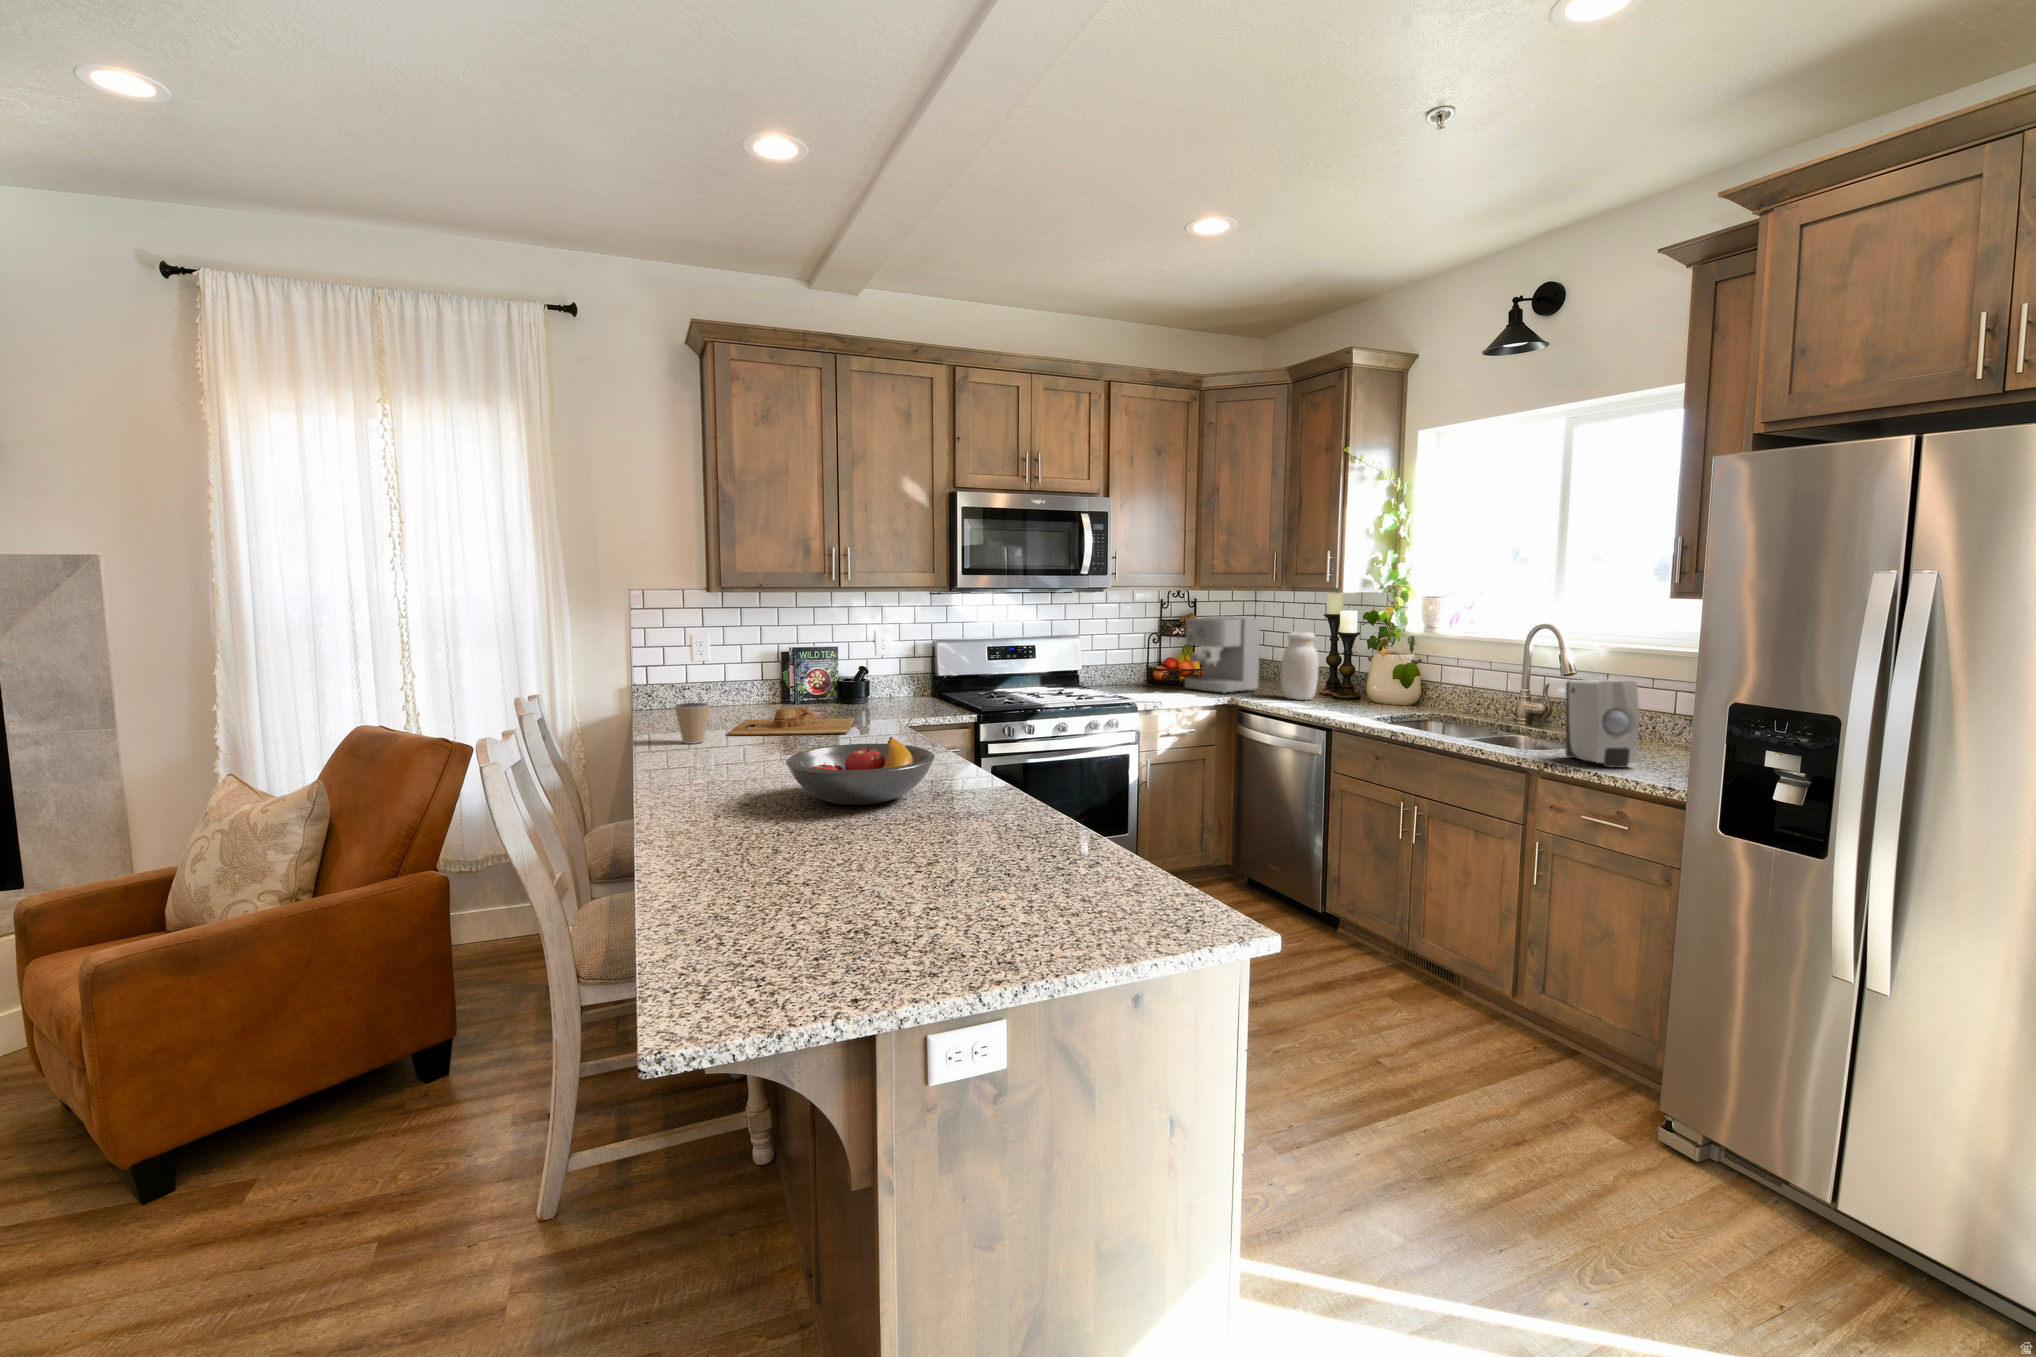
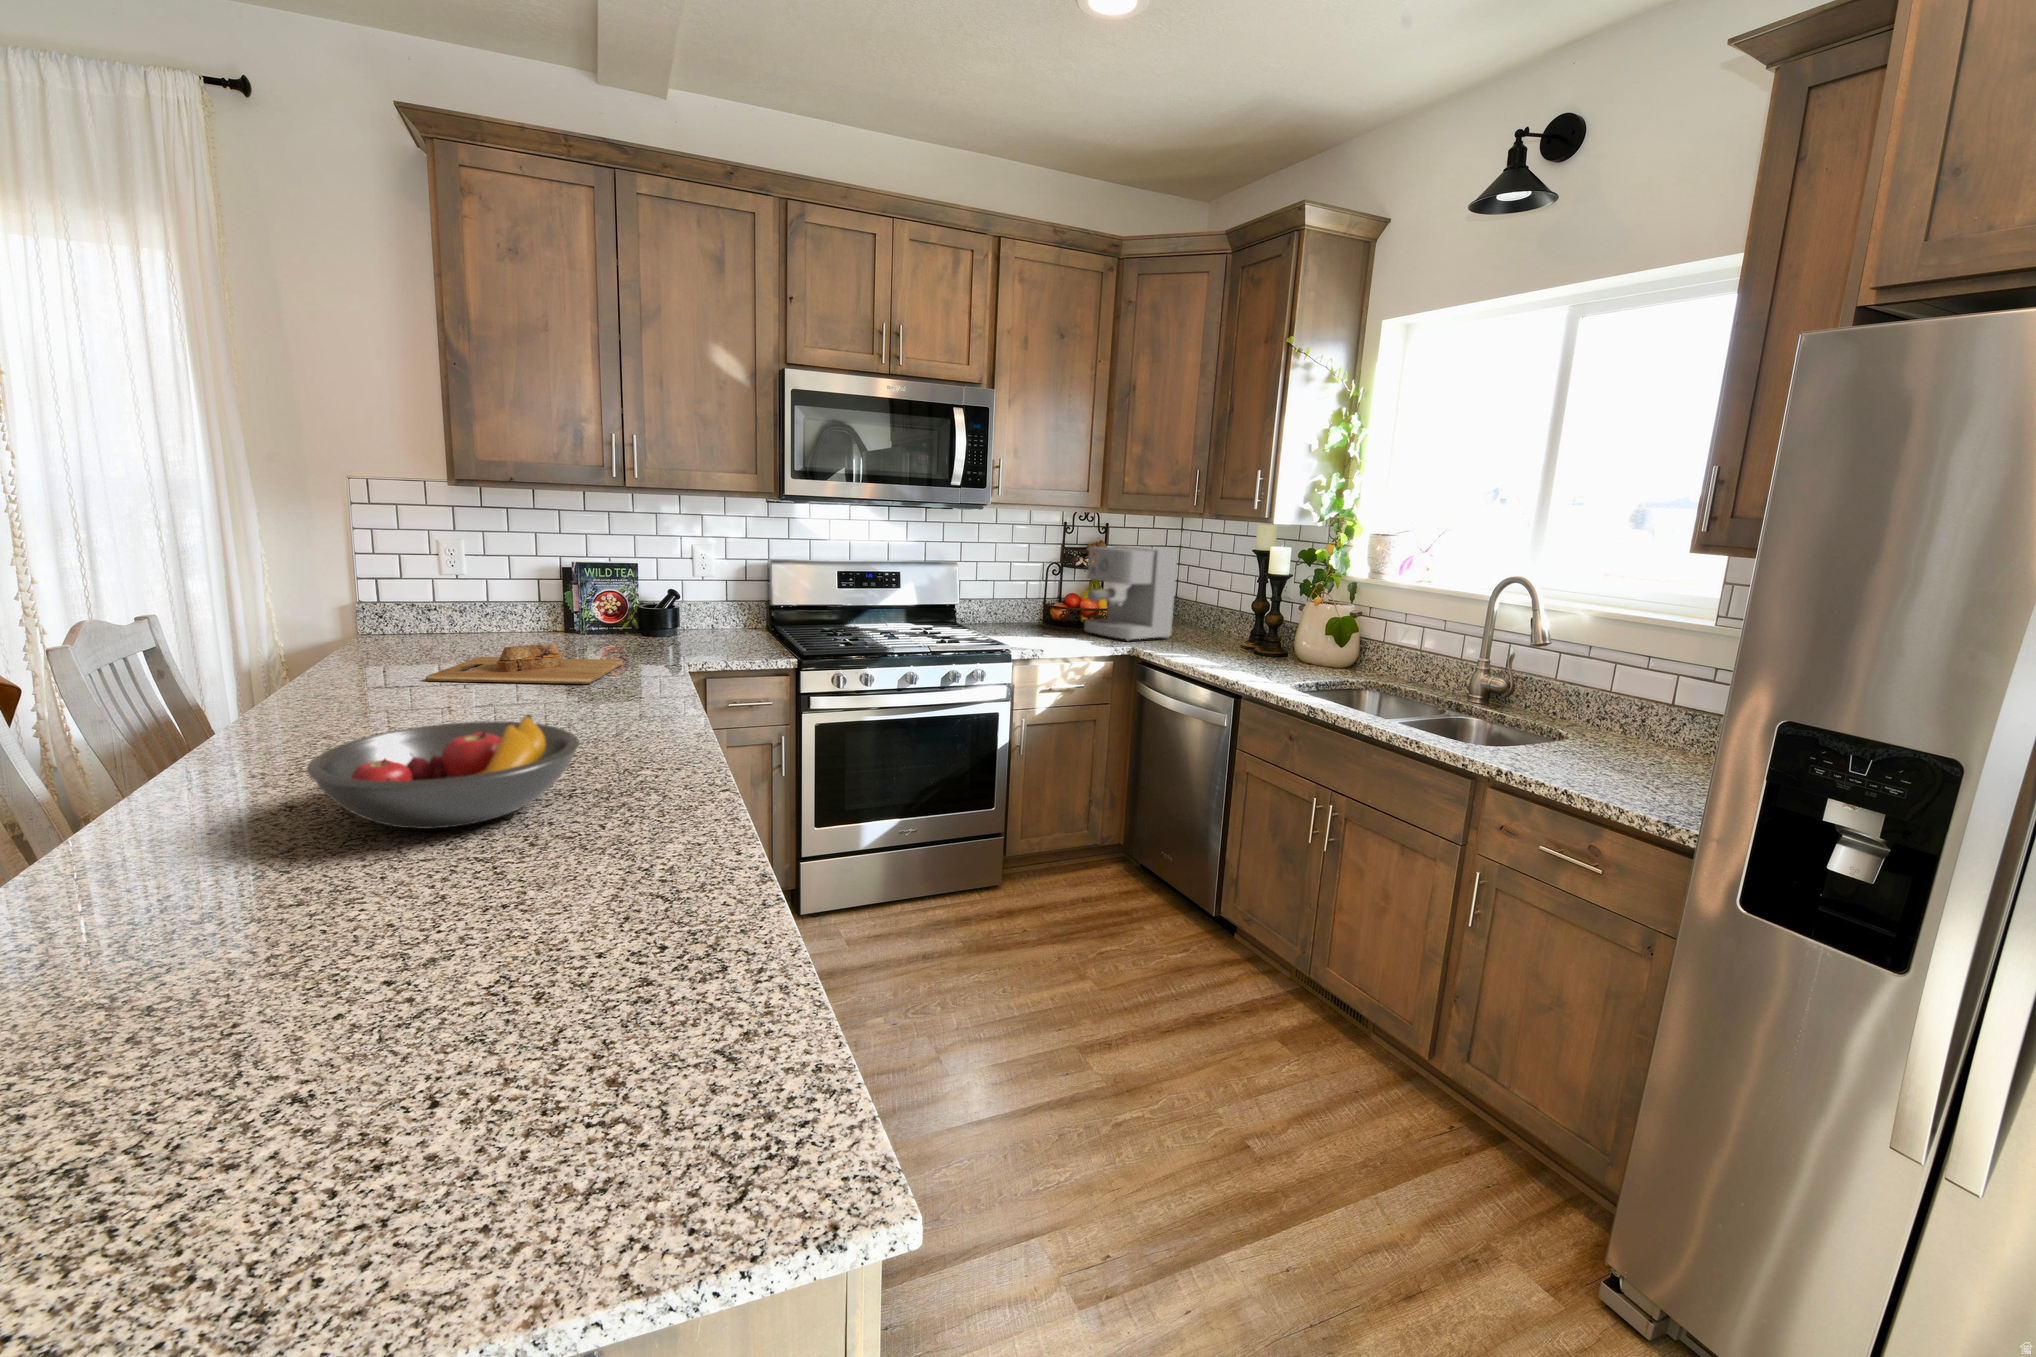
jar: present [1281,632,1319,700] -> none [1195,570,1241,654]
soap dispenser: present [1566,680,1639,768] -> none [1527,658,1632,782]
coffee cup: present [675,703,710,744] -> none [325,636,383,693]

